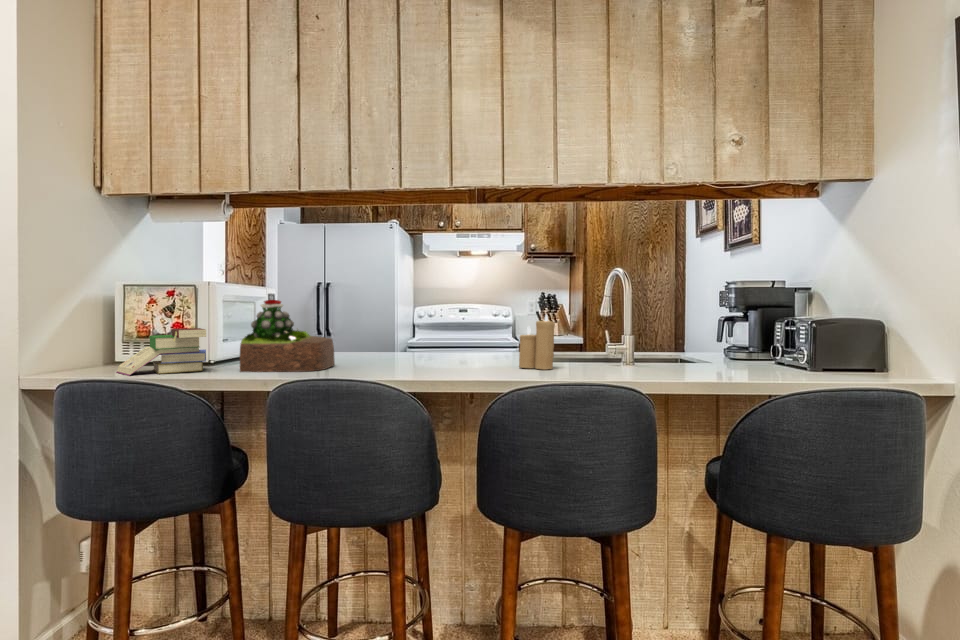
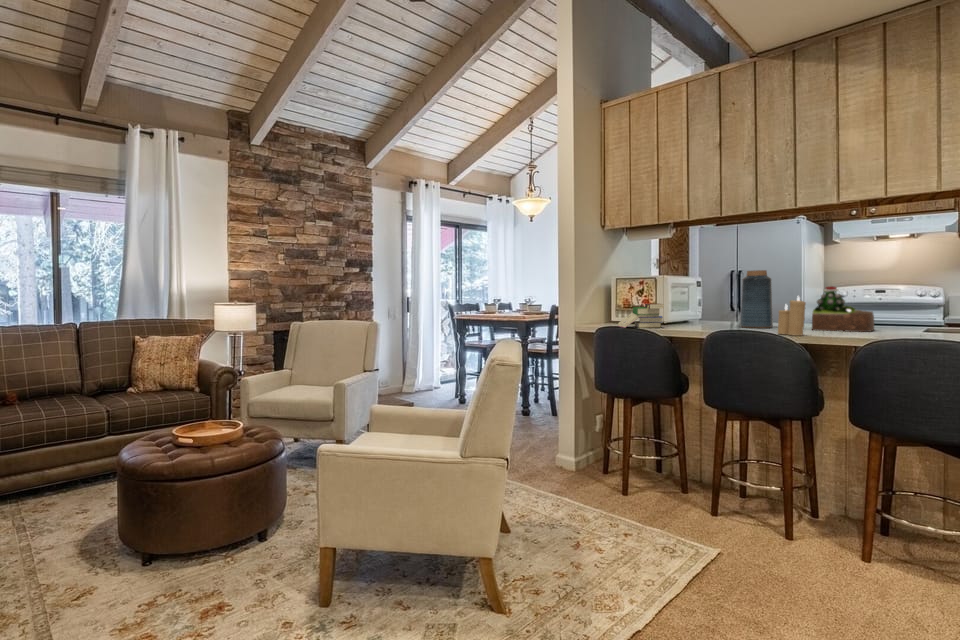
vase: none [330,278,374,363] -> present [740,270,773,328]
succulent plant: present [240,300,335,372] -> present [812,286,874,332]
candle: present [519,315,555,370] -> present [778,296,806,336]

